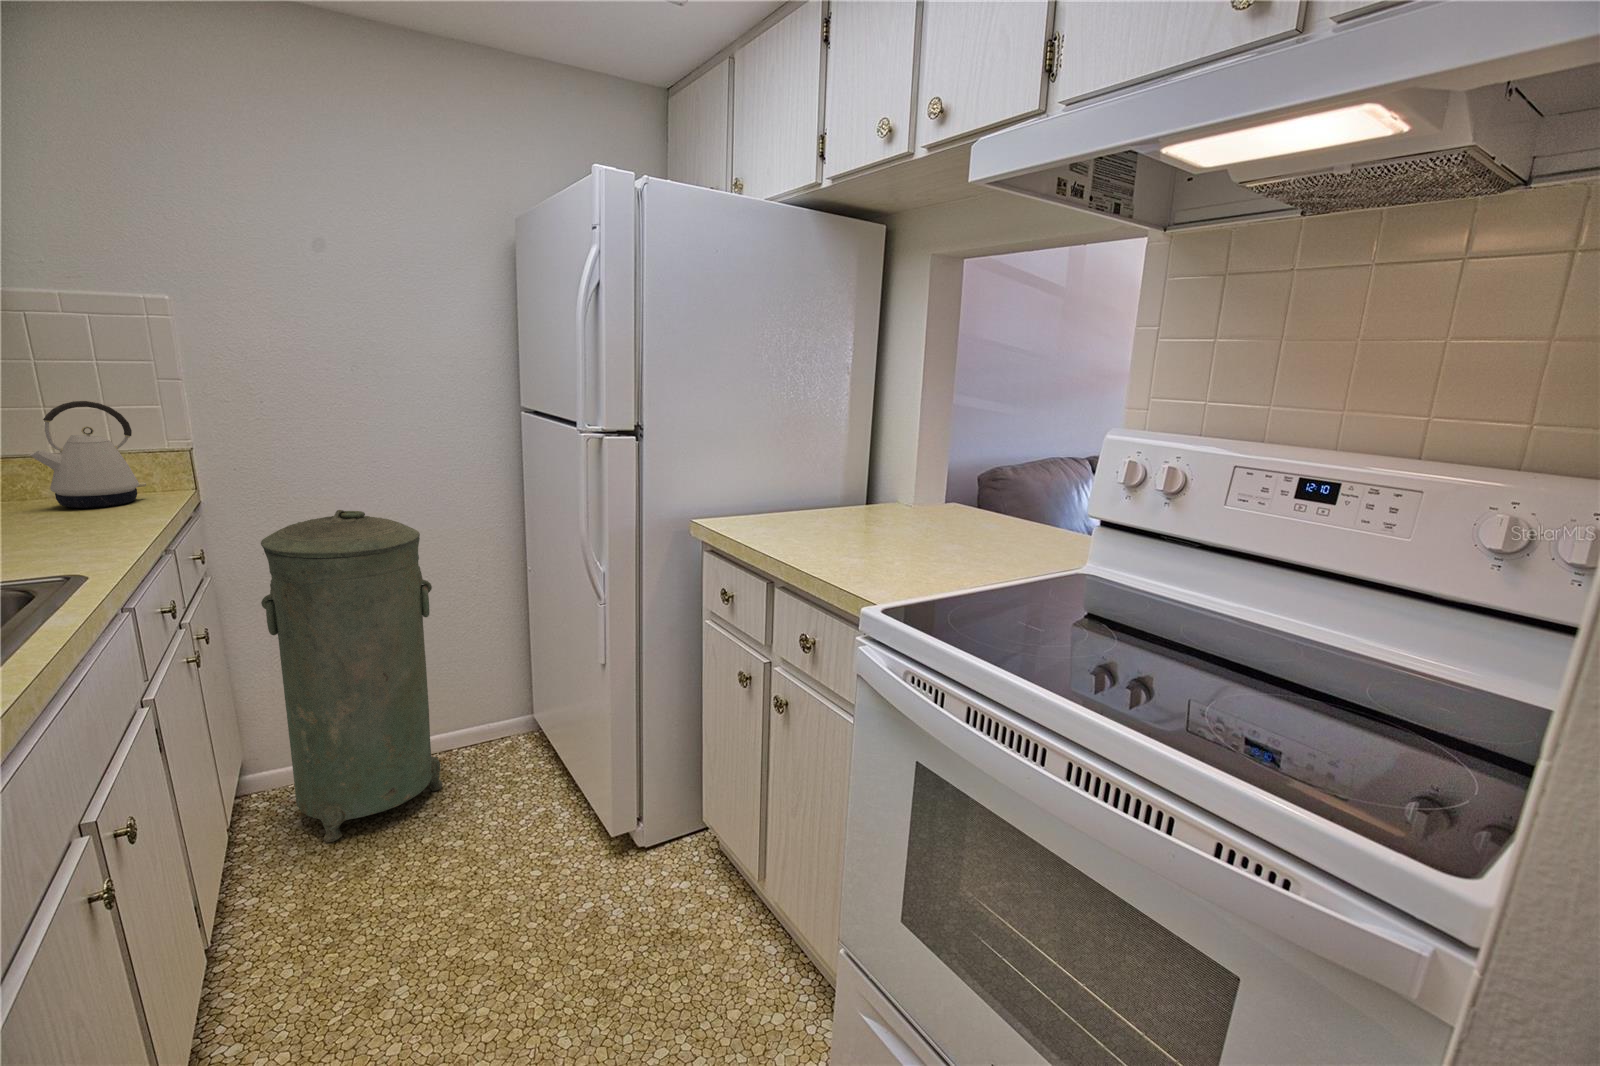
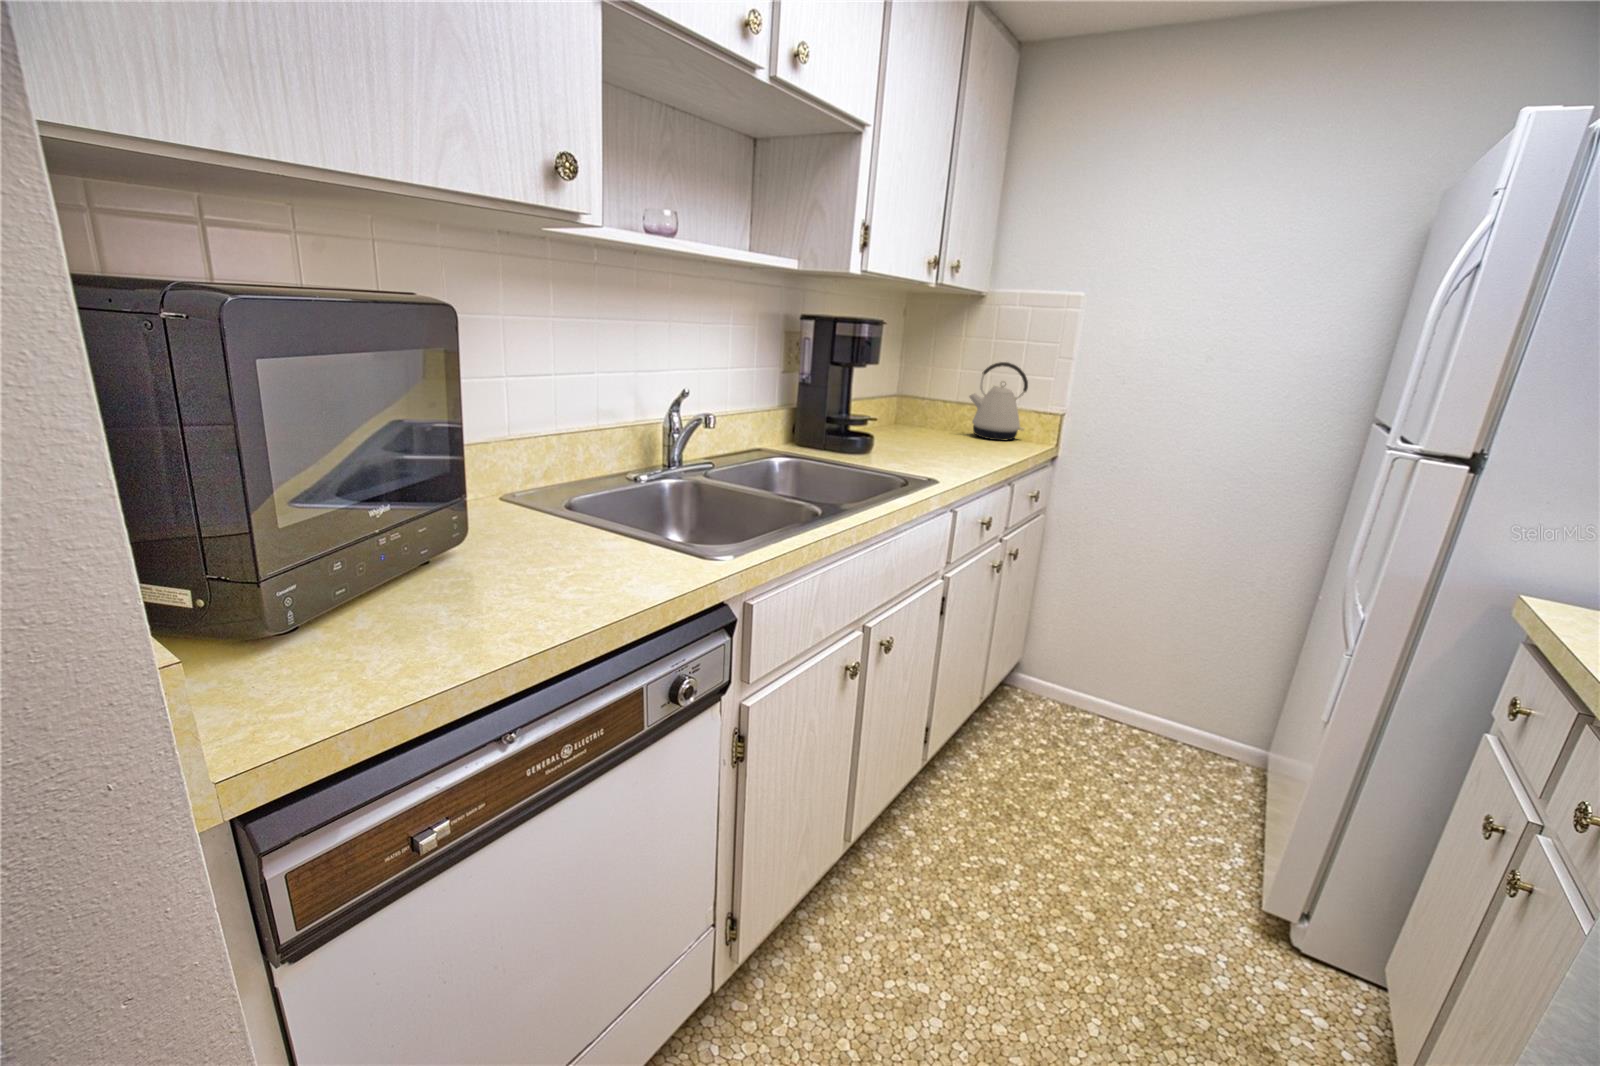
trash can: present [261,510,442,842] -> none [1035,481,1207,765]

